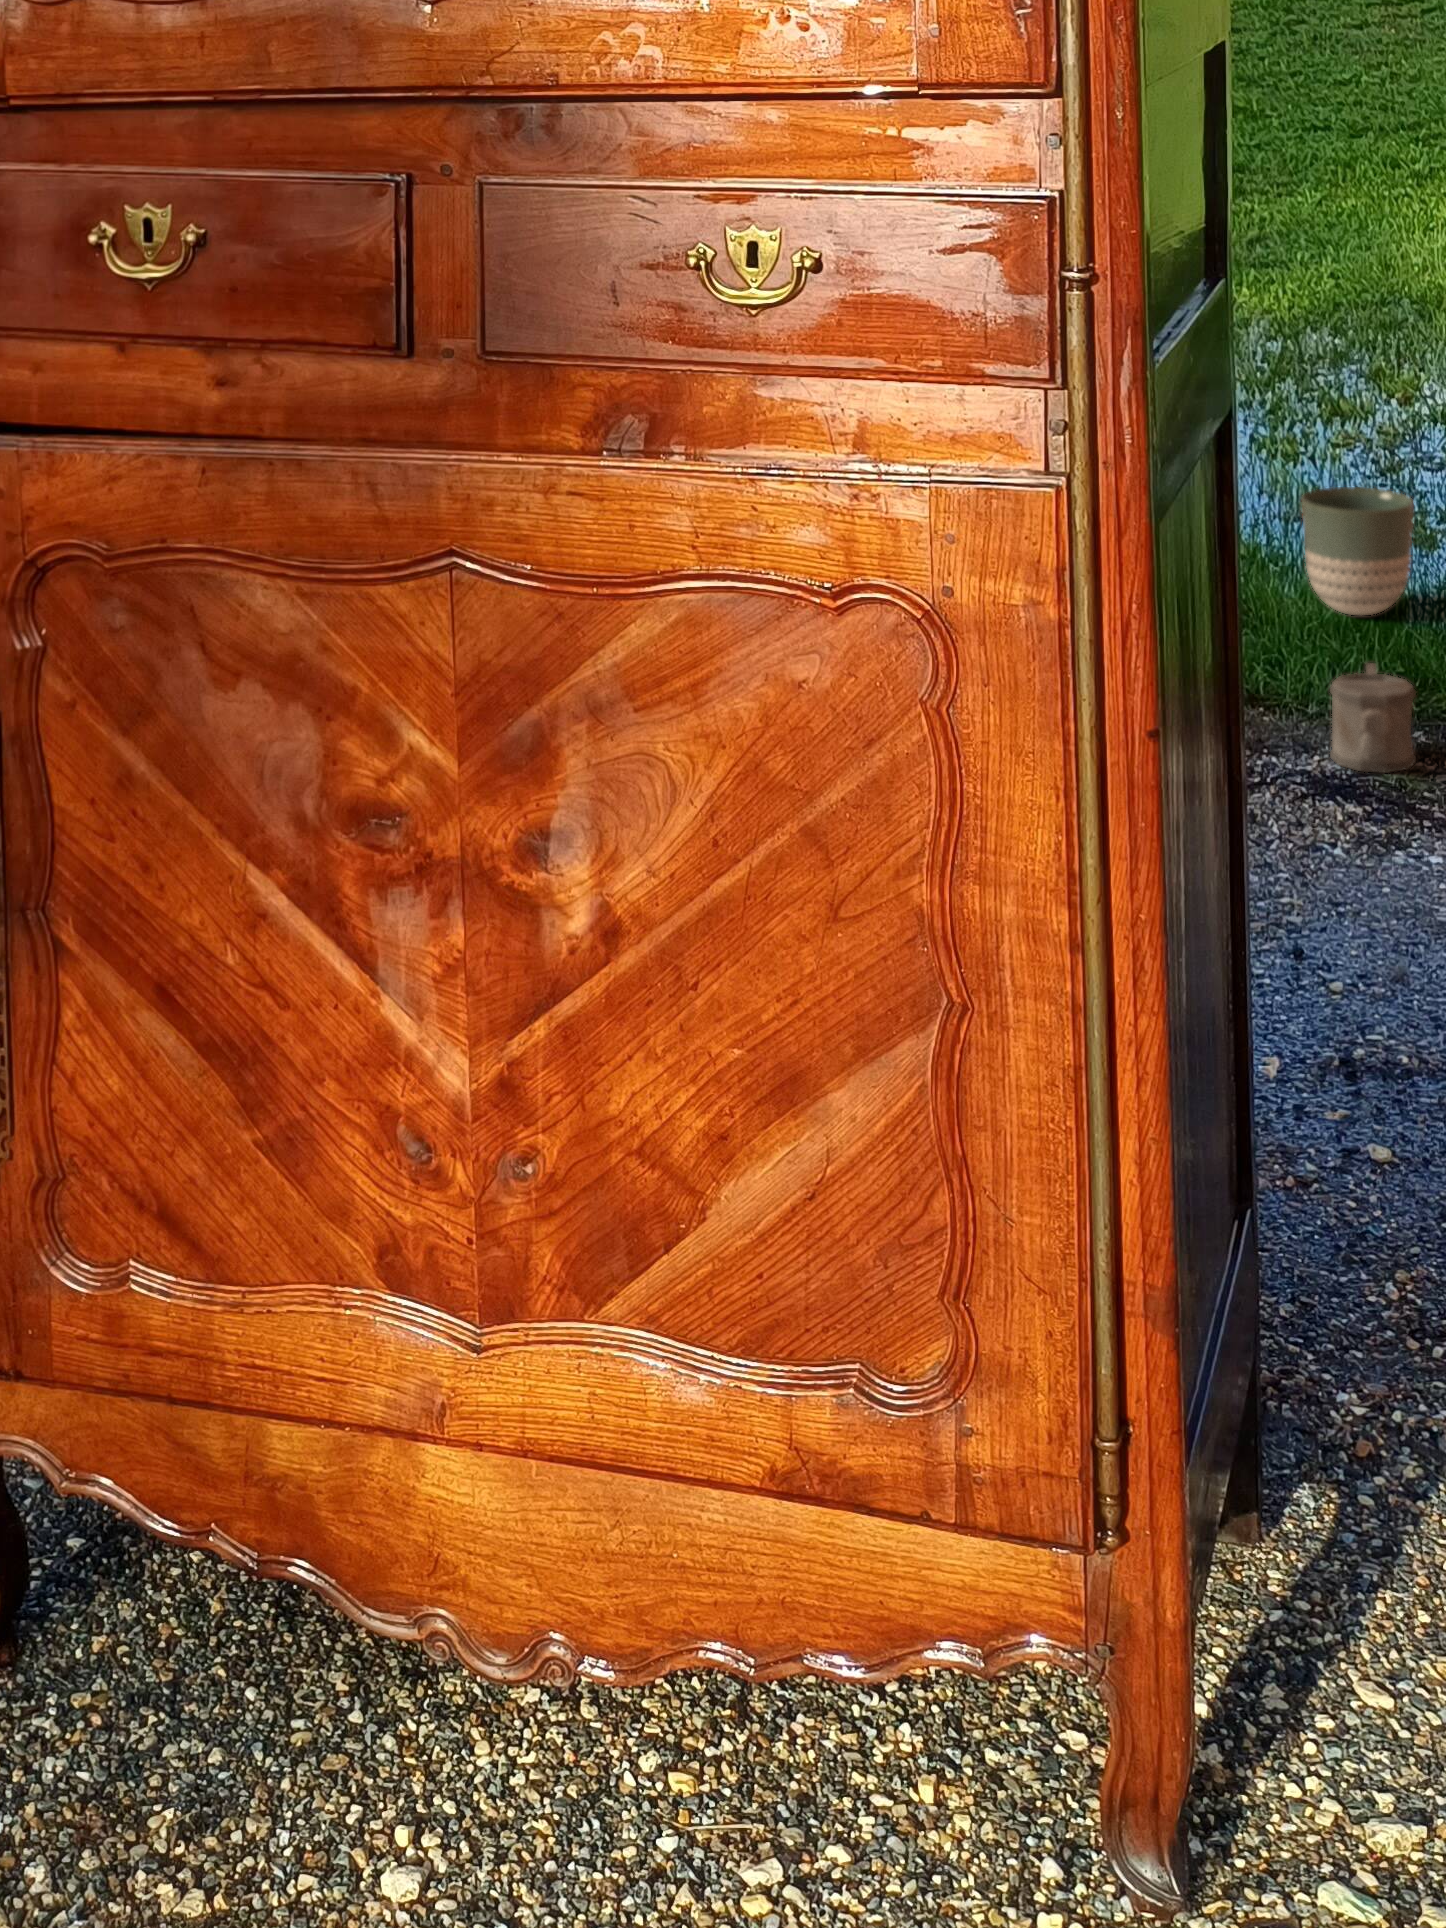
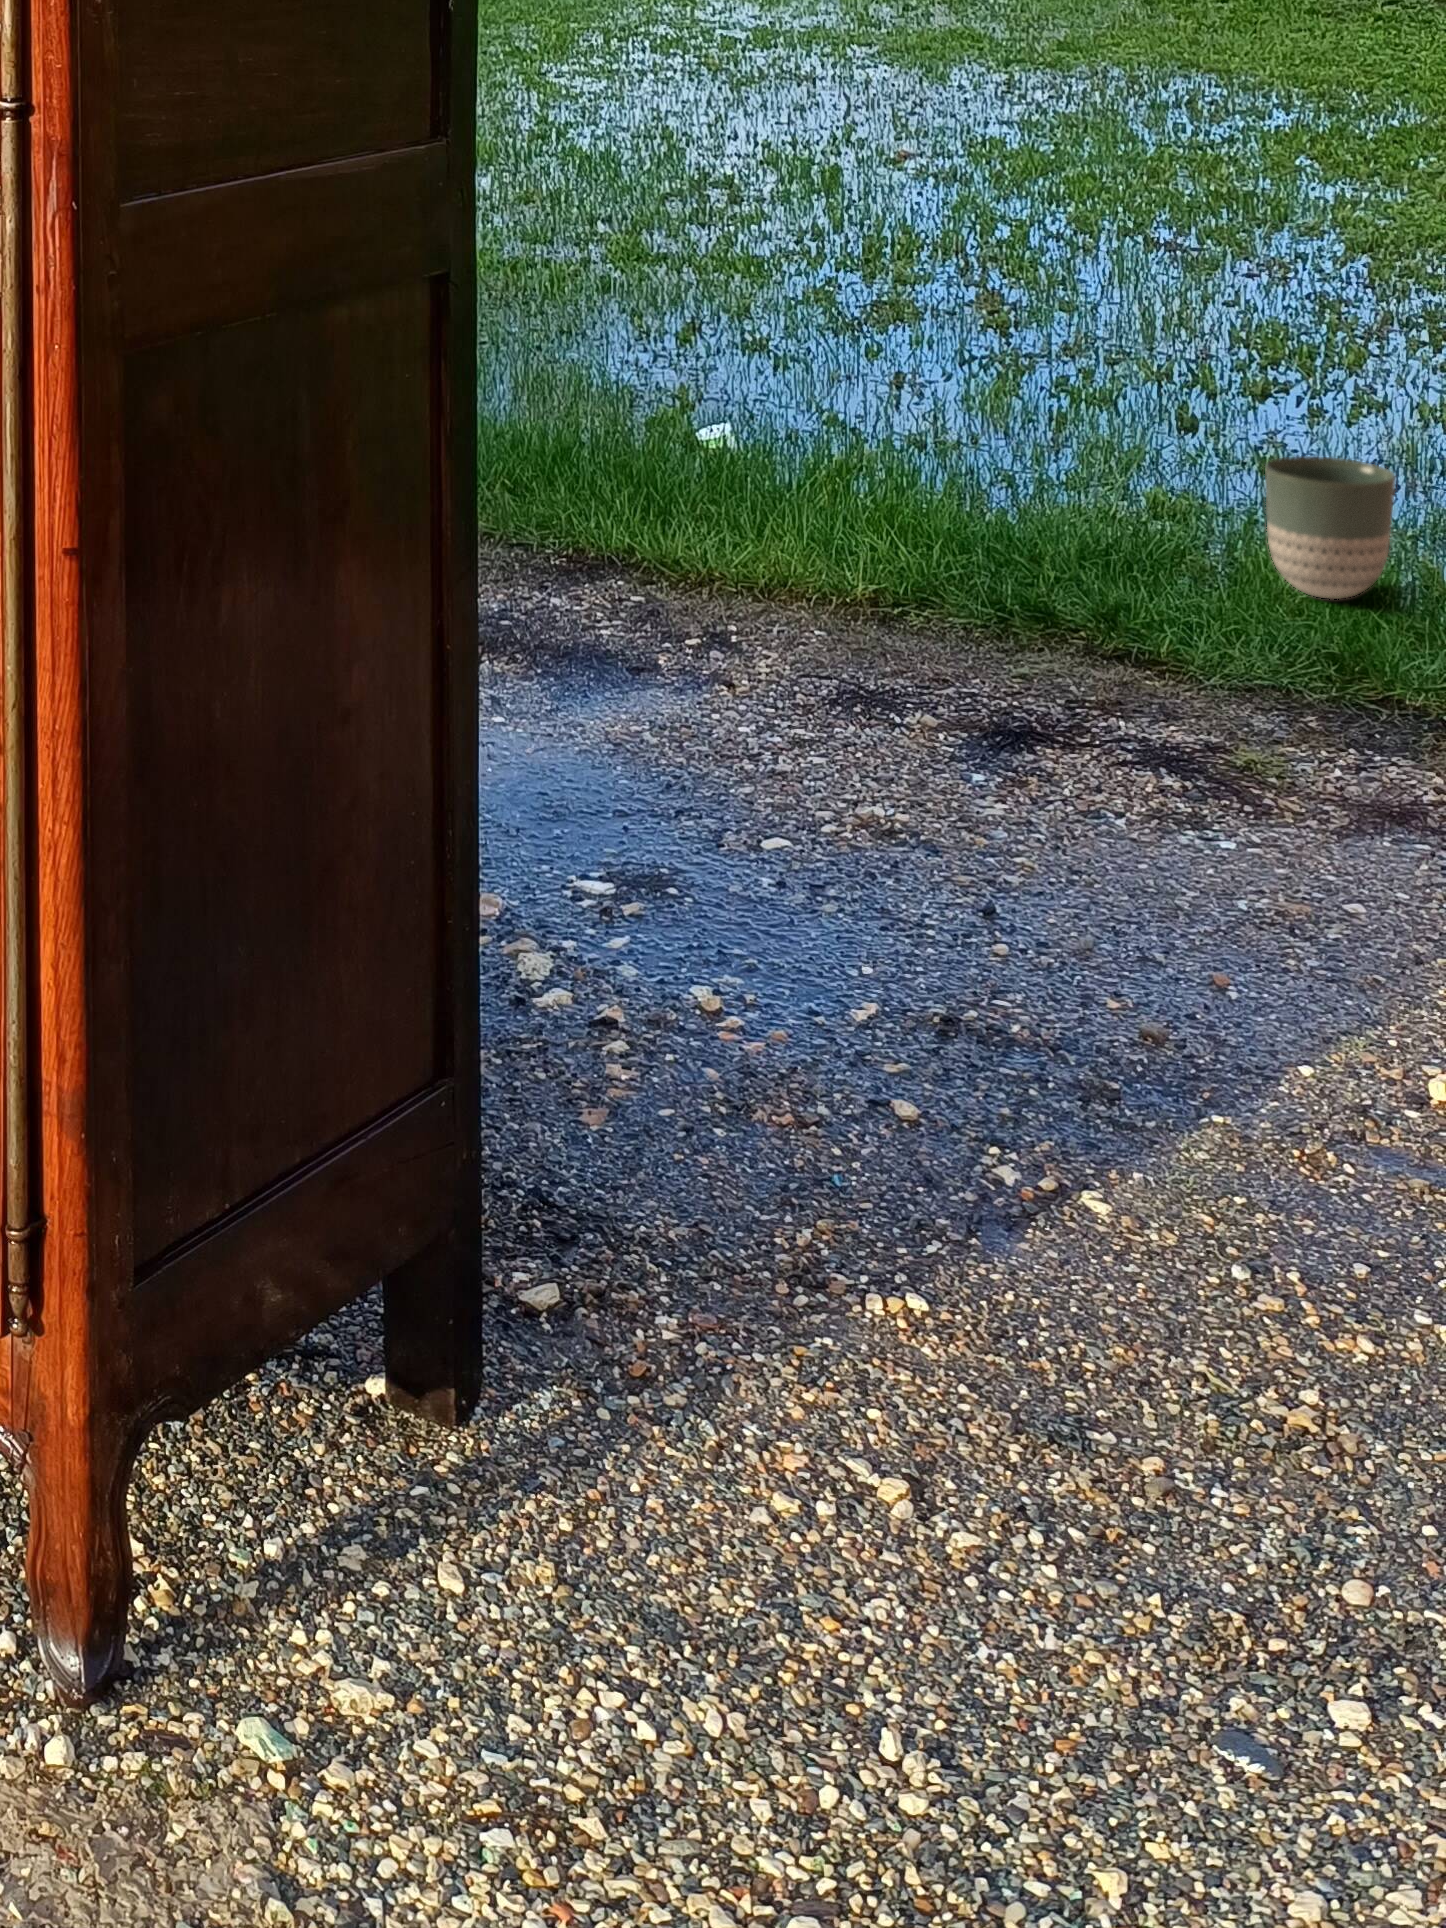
watering can: present [1330,663,1416,773] -> none [1189,639,1289,758]

